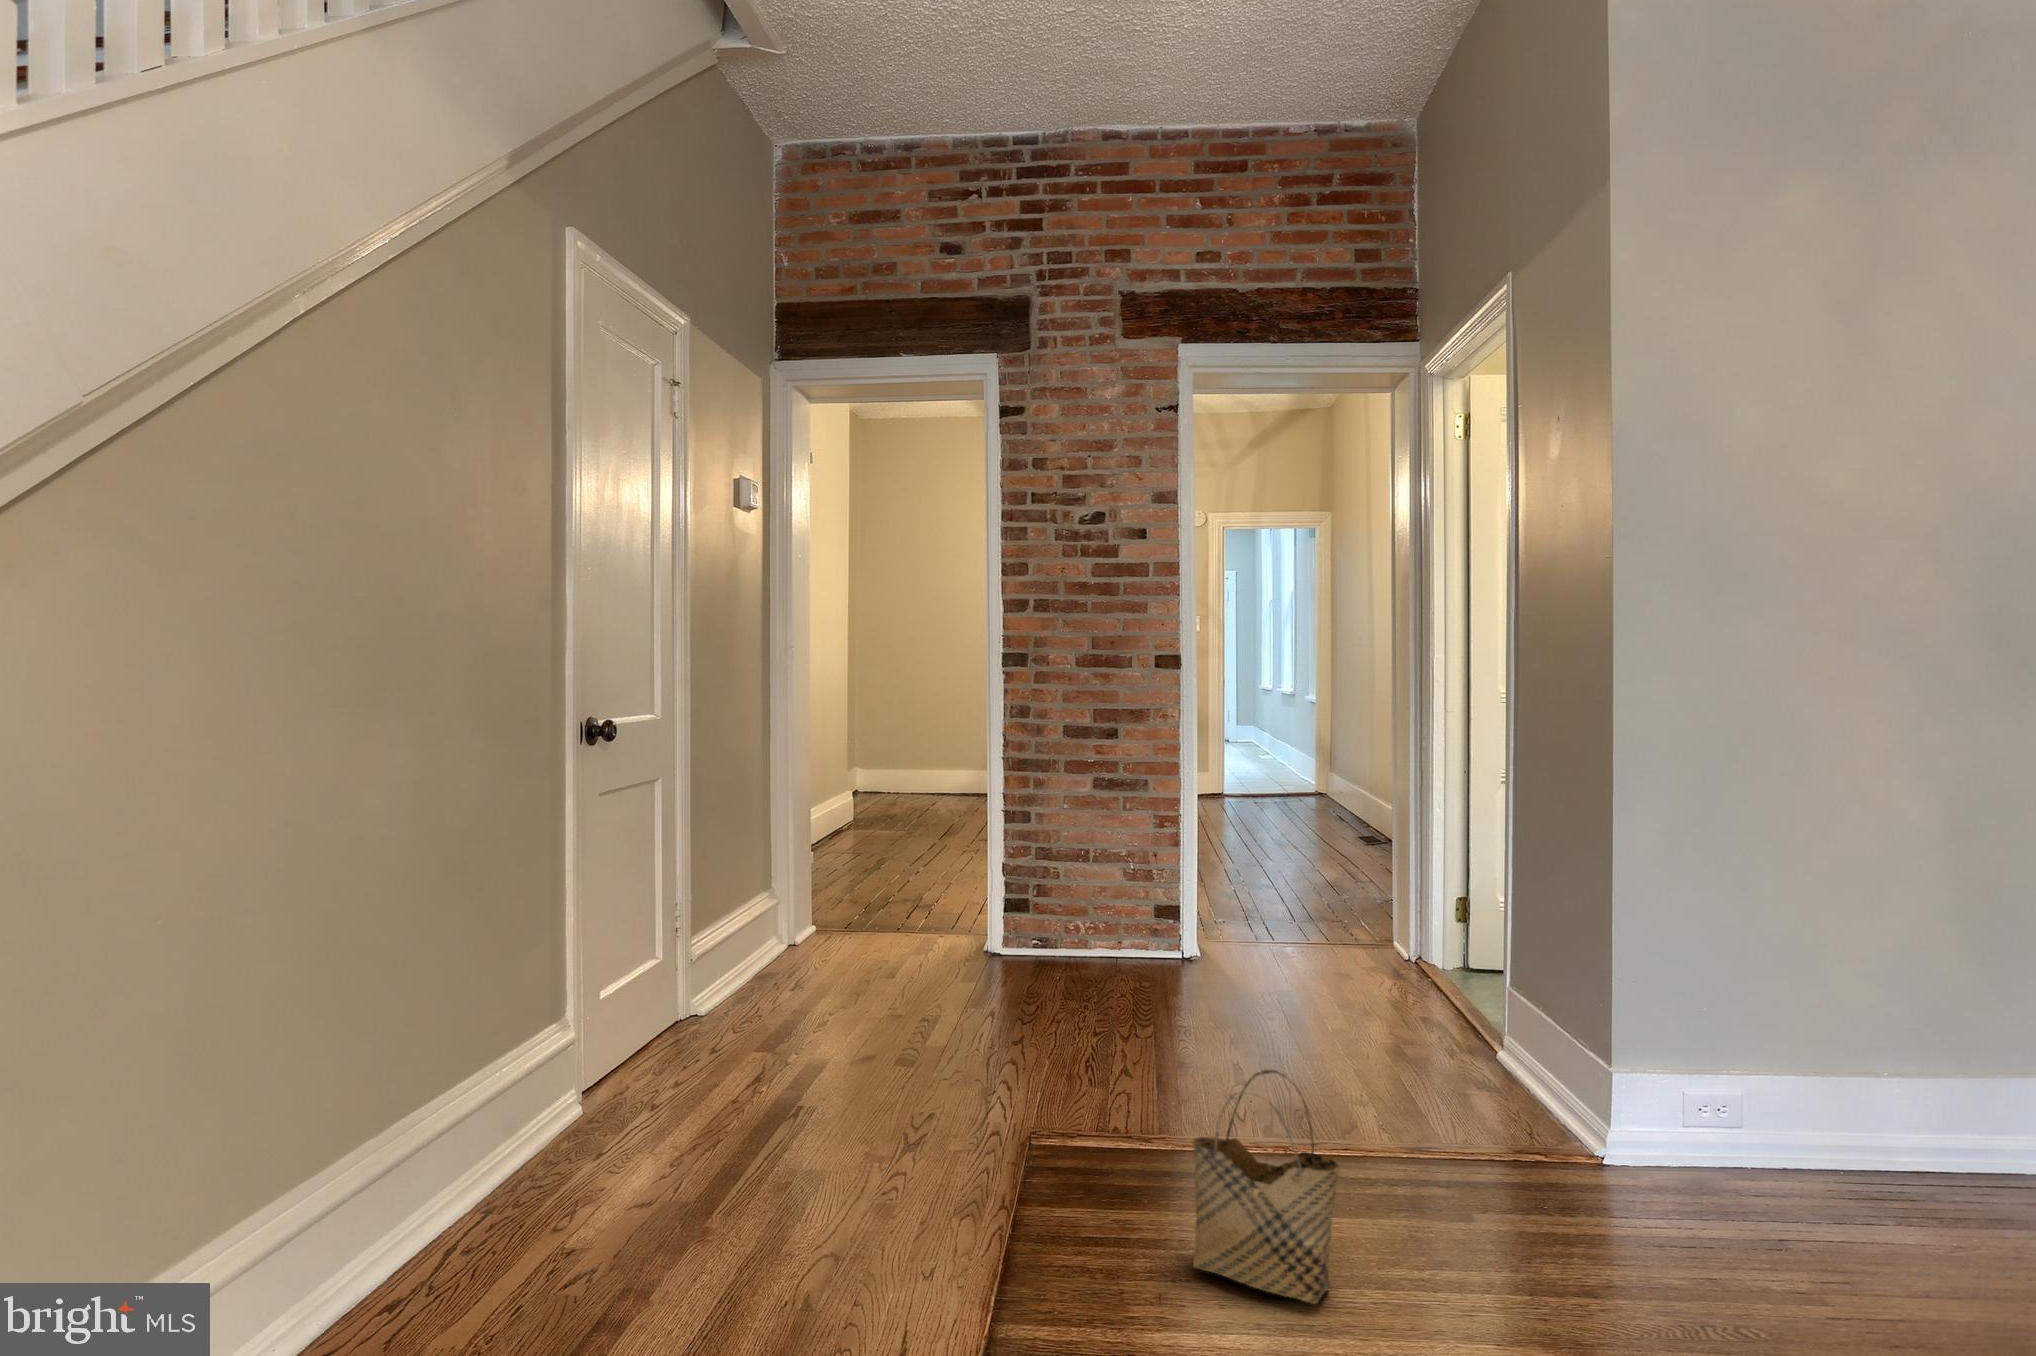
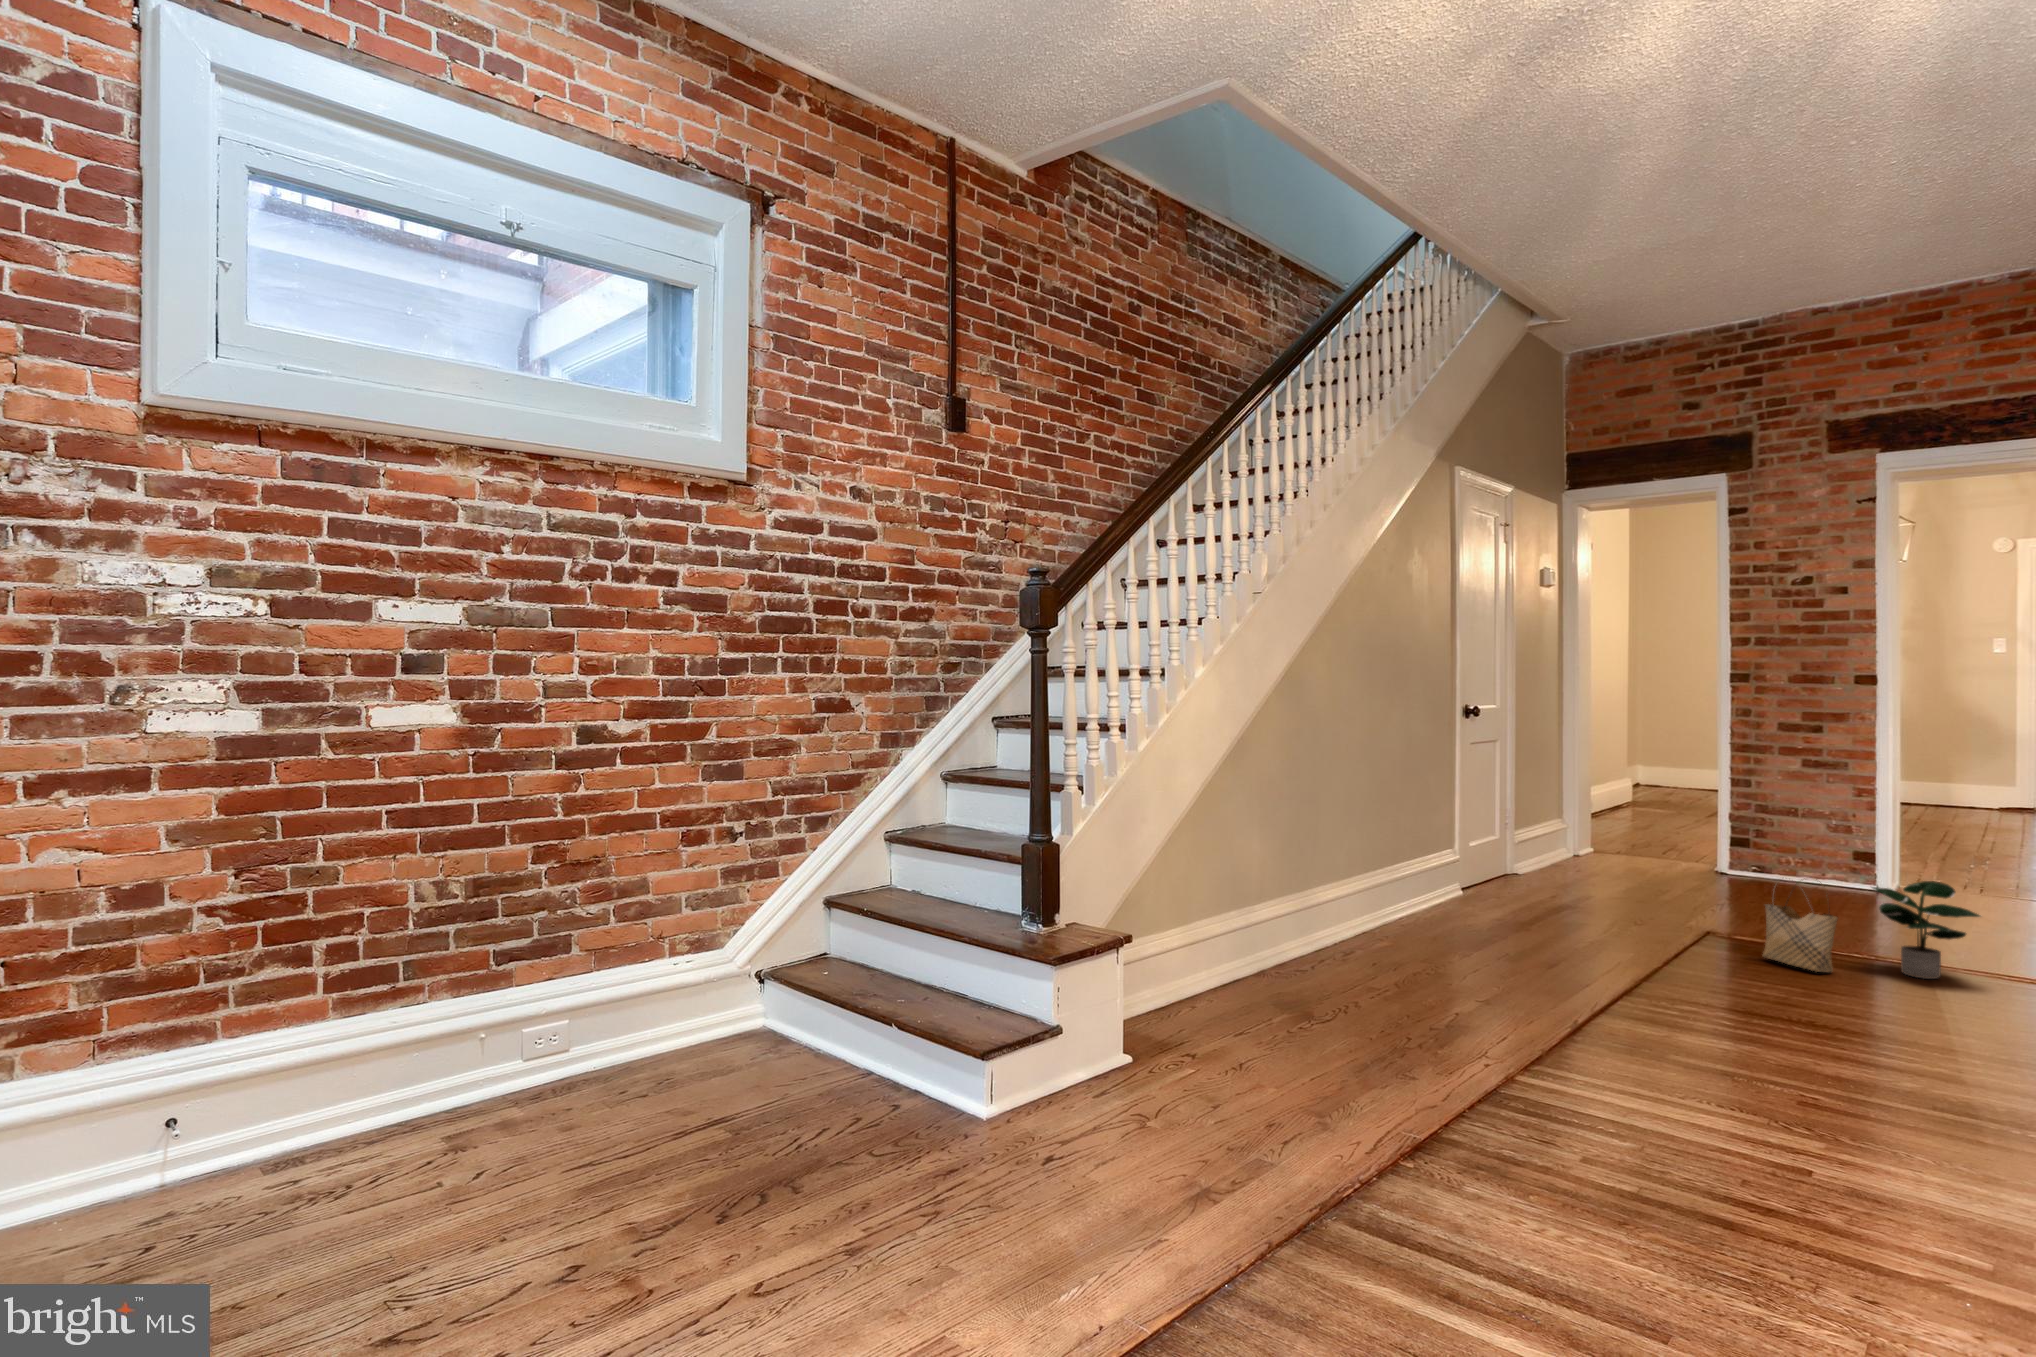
potted plant: none [1357,1028,1549,1248] -> present [1872,881,1980,979]

